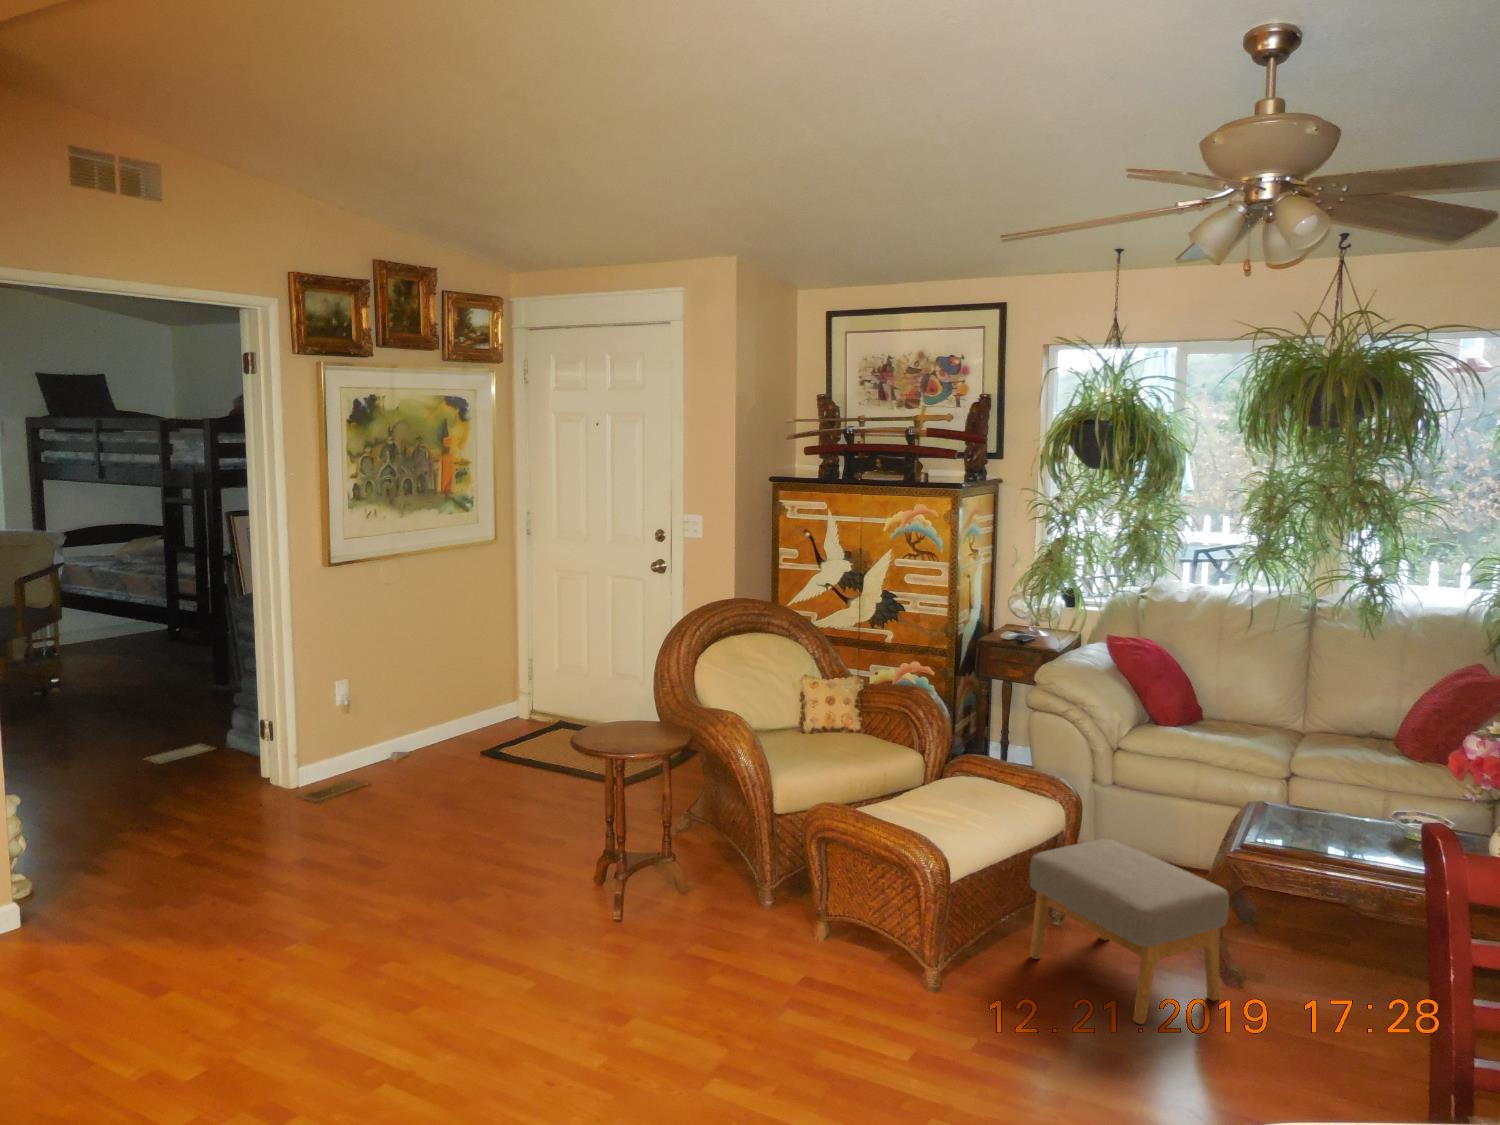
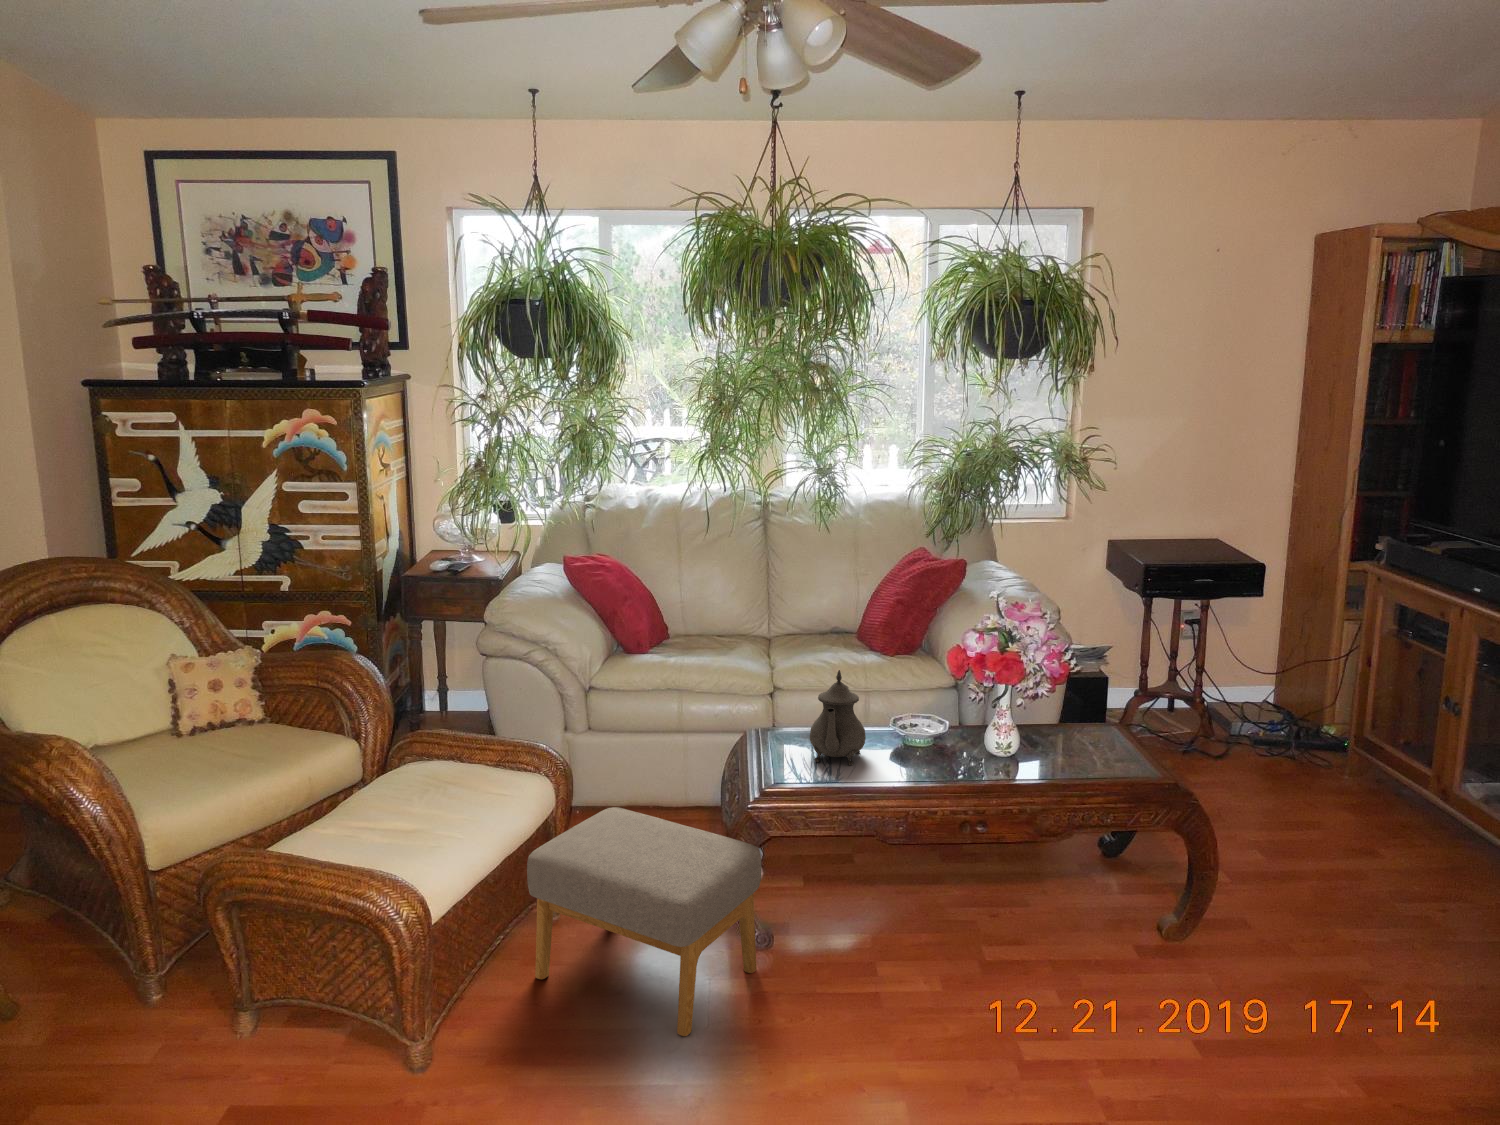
teapot: none [1298,755,1355,844] -> present [810,670,866,765]

